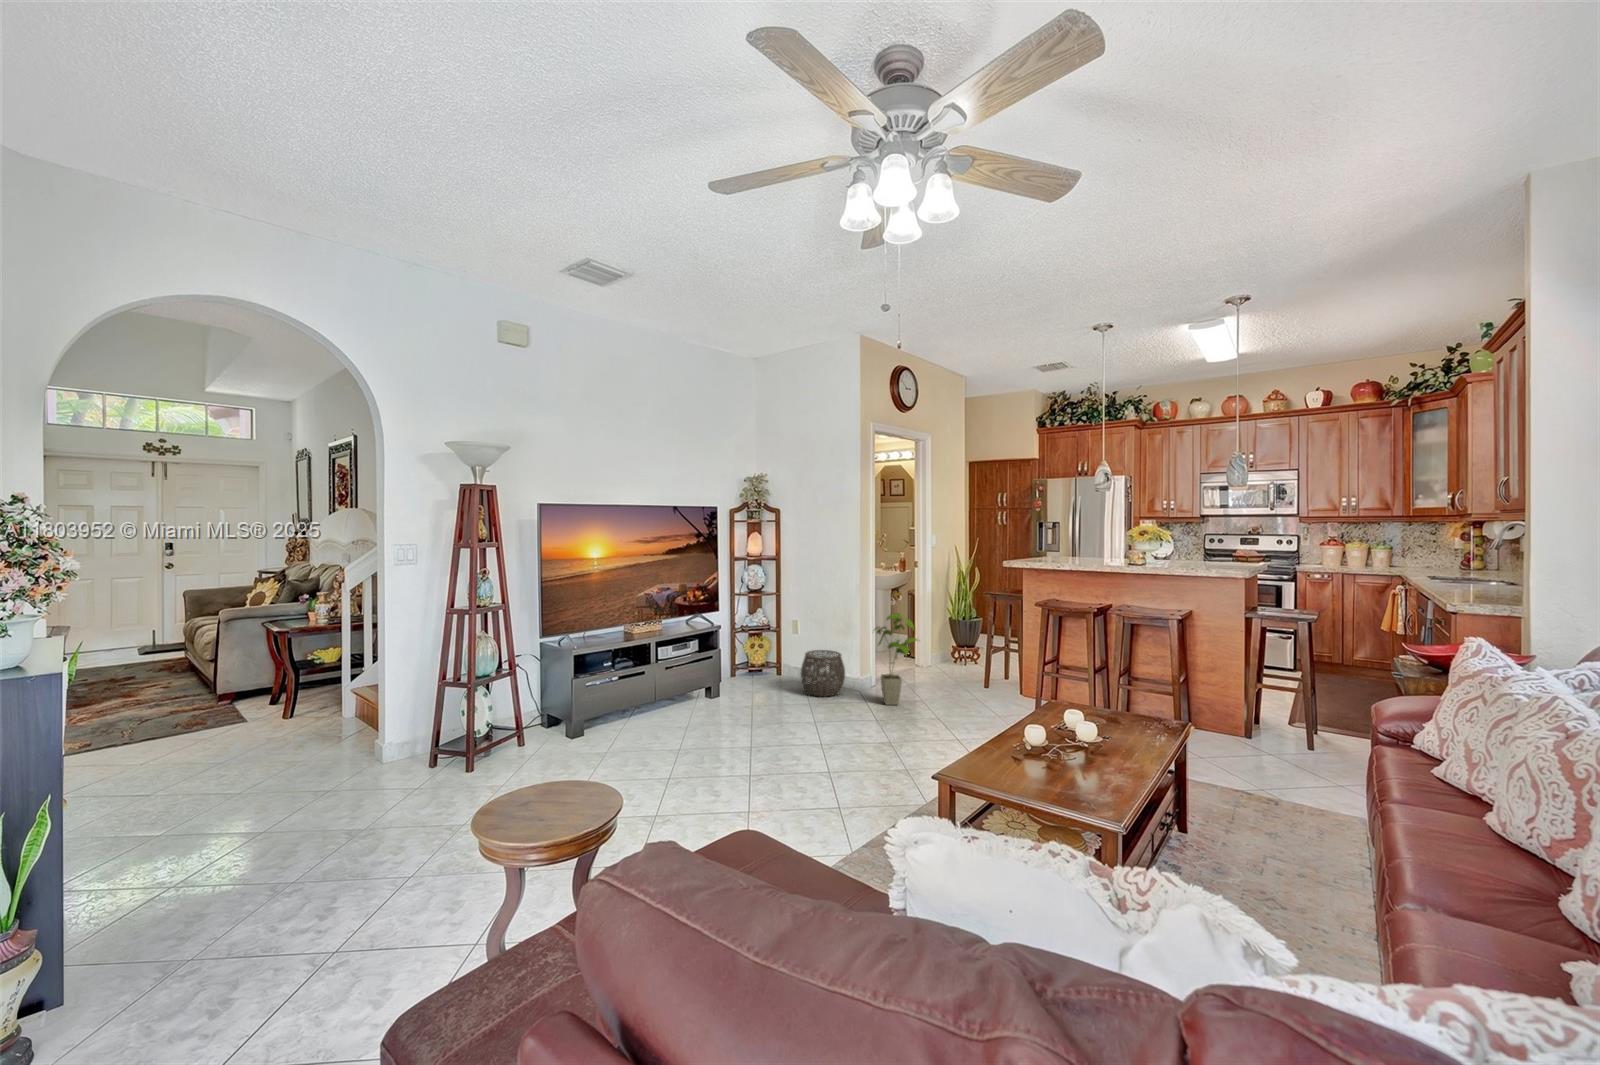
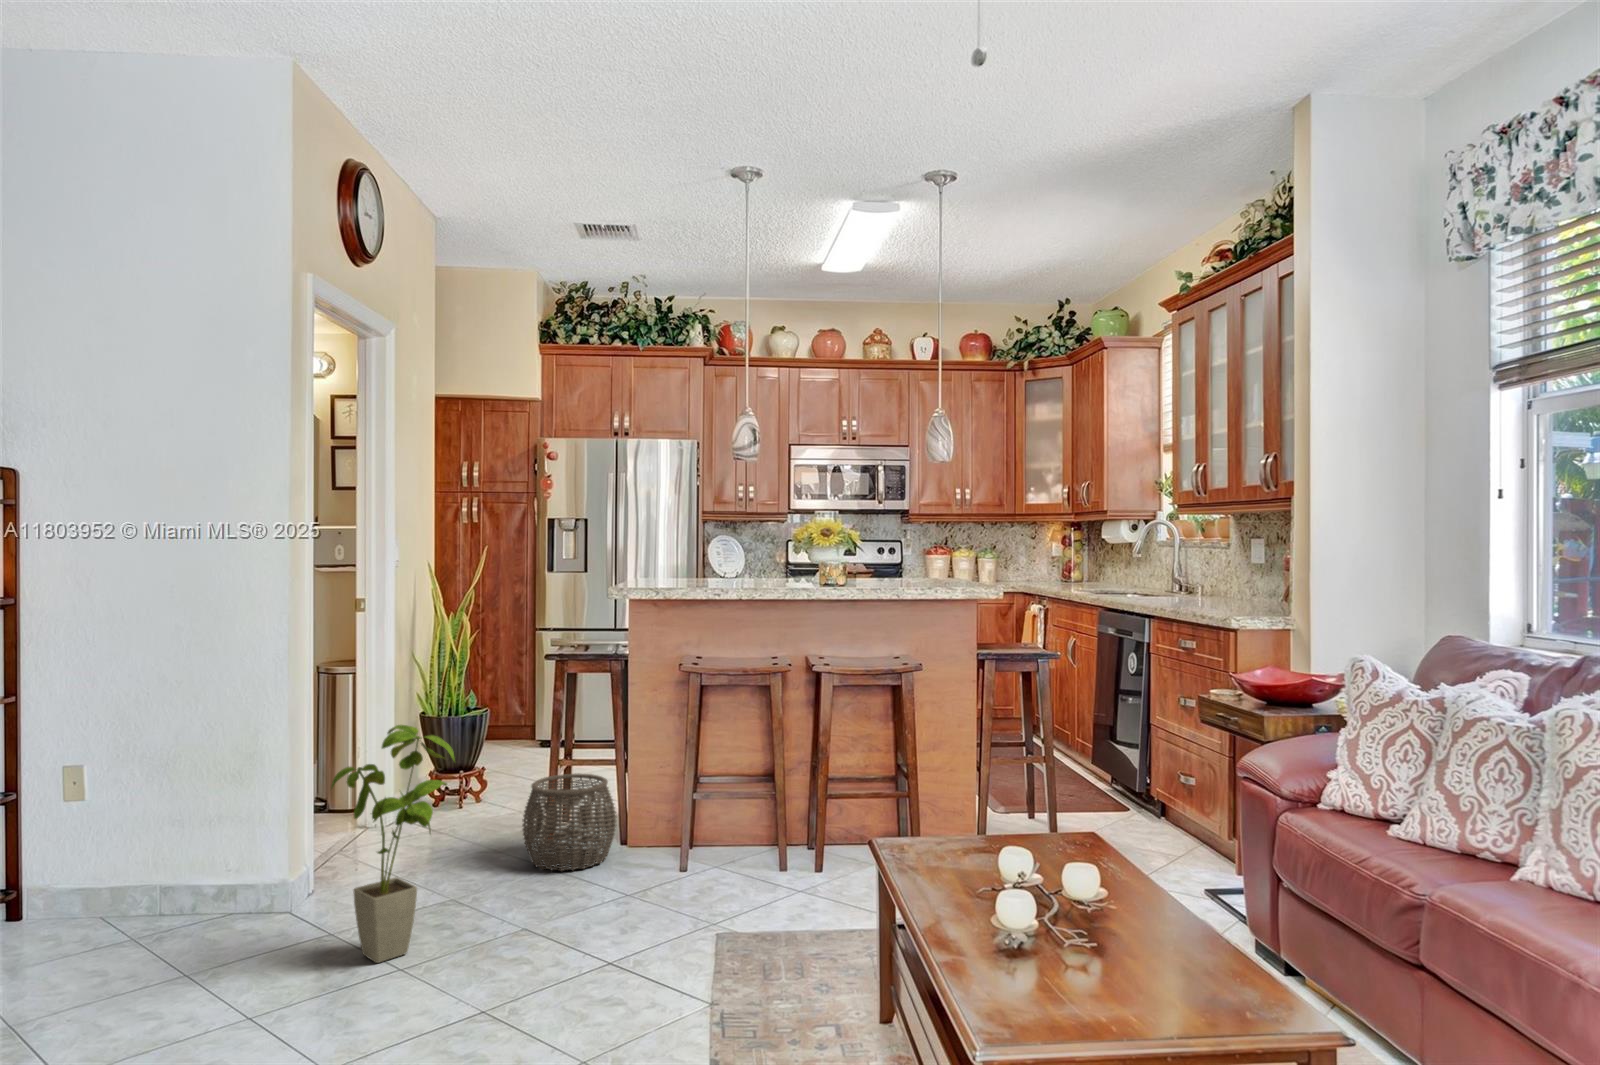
woven basket: present [801,650,845,697] -> present [522,774,616,871]

